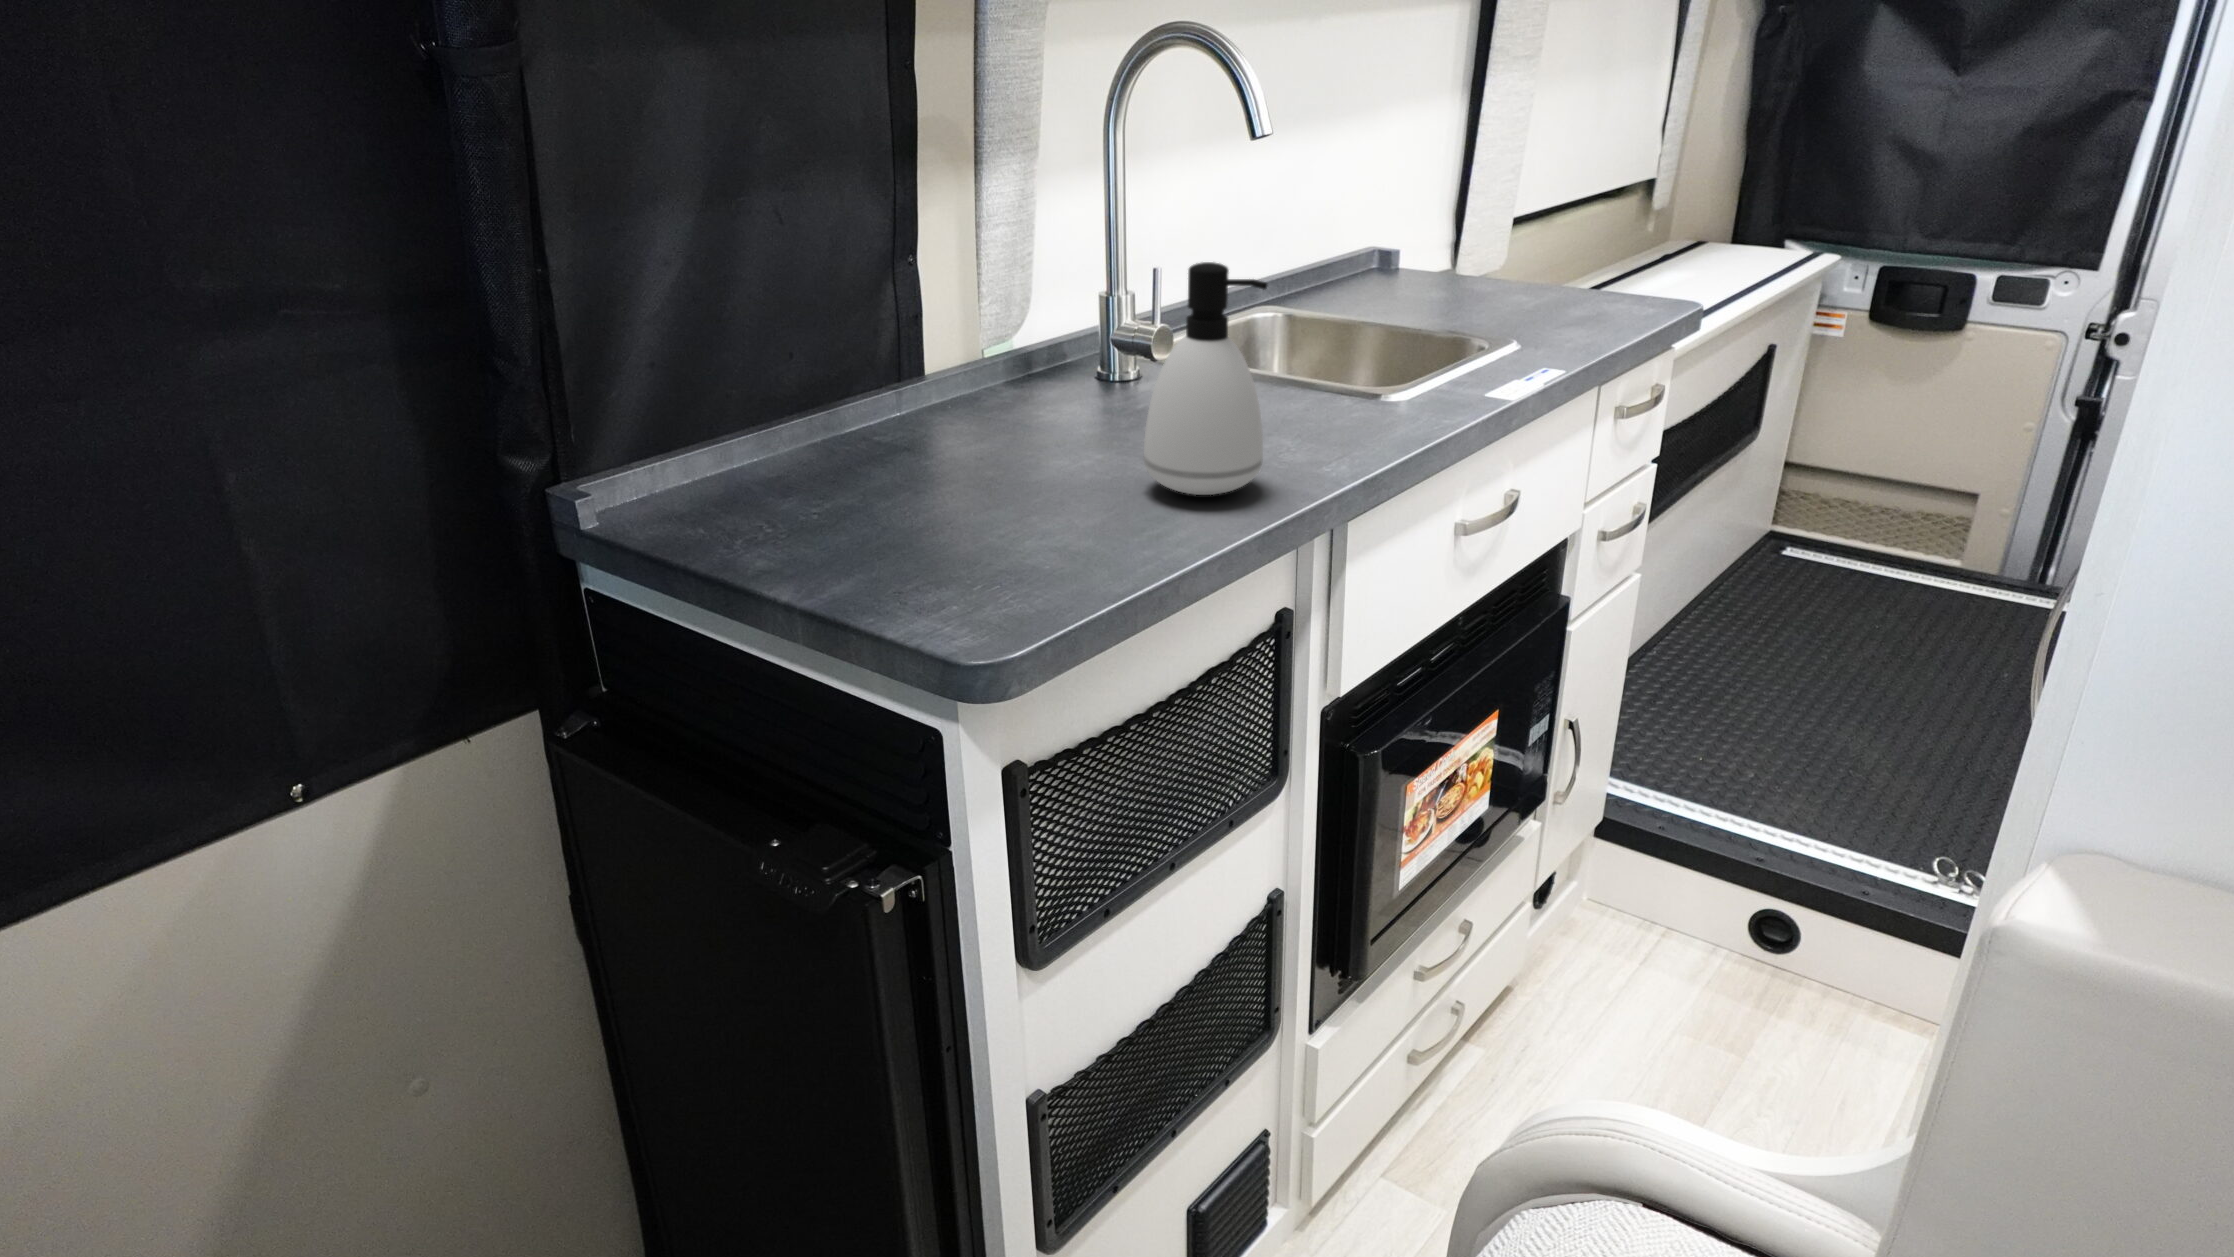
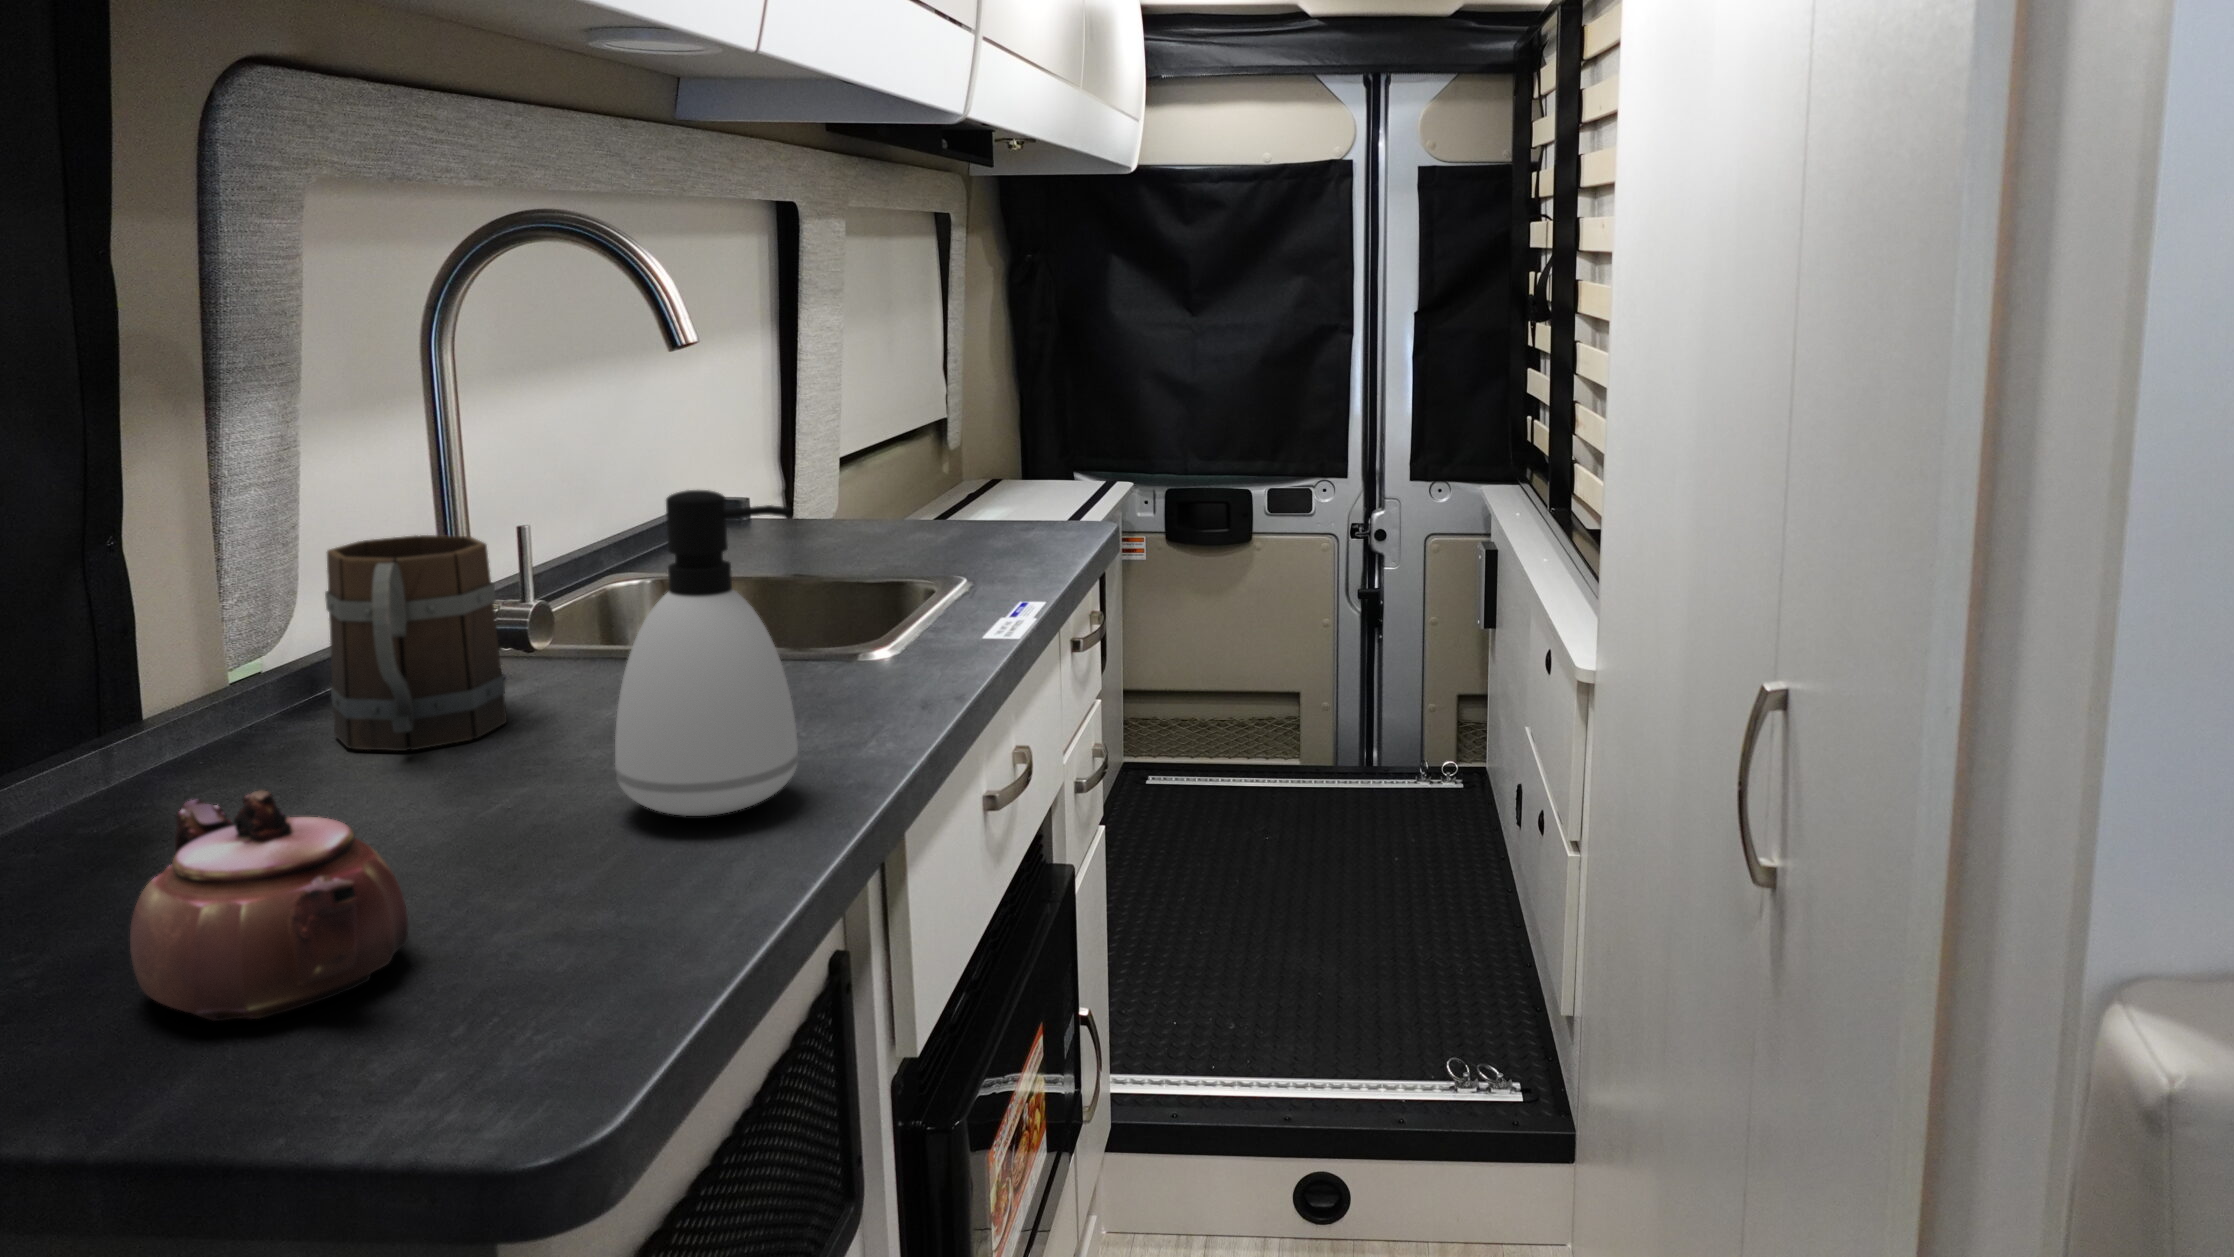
mug: none [1027,271,1126,419] -> present [325,535,507,751]
teapot: none [856,430,987,558] -> present [130,791,408,1021]

